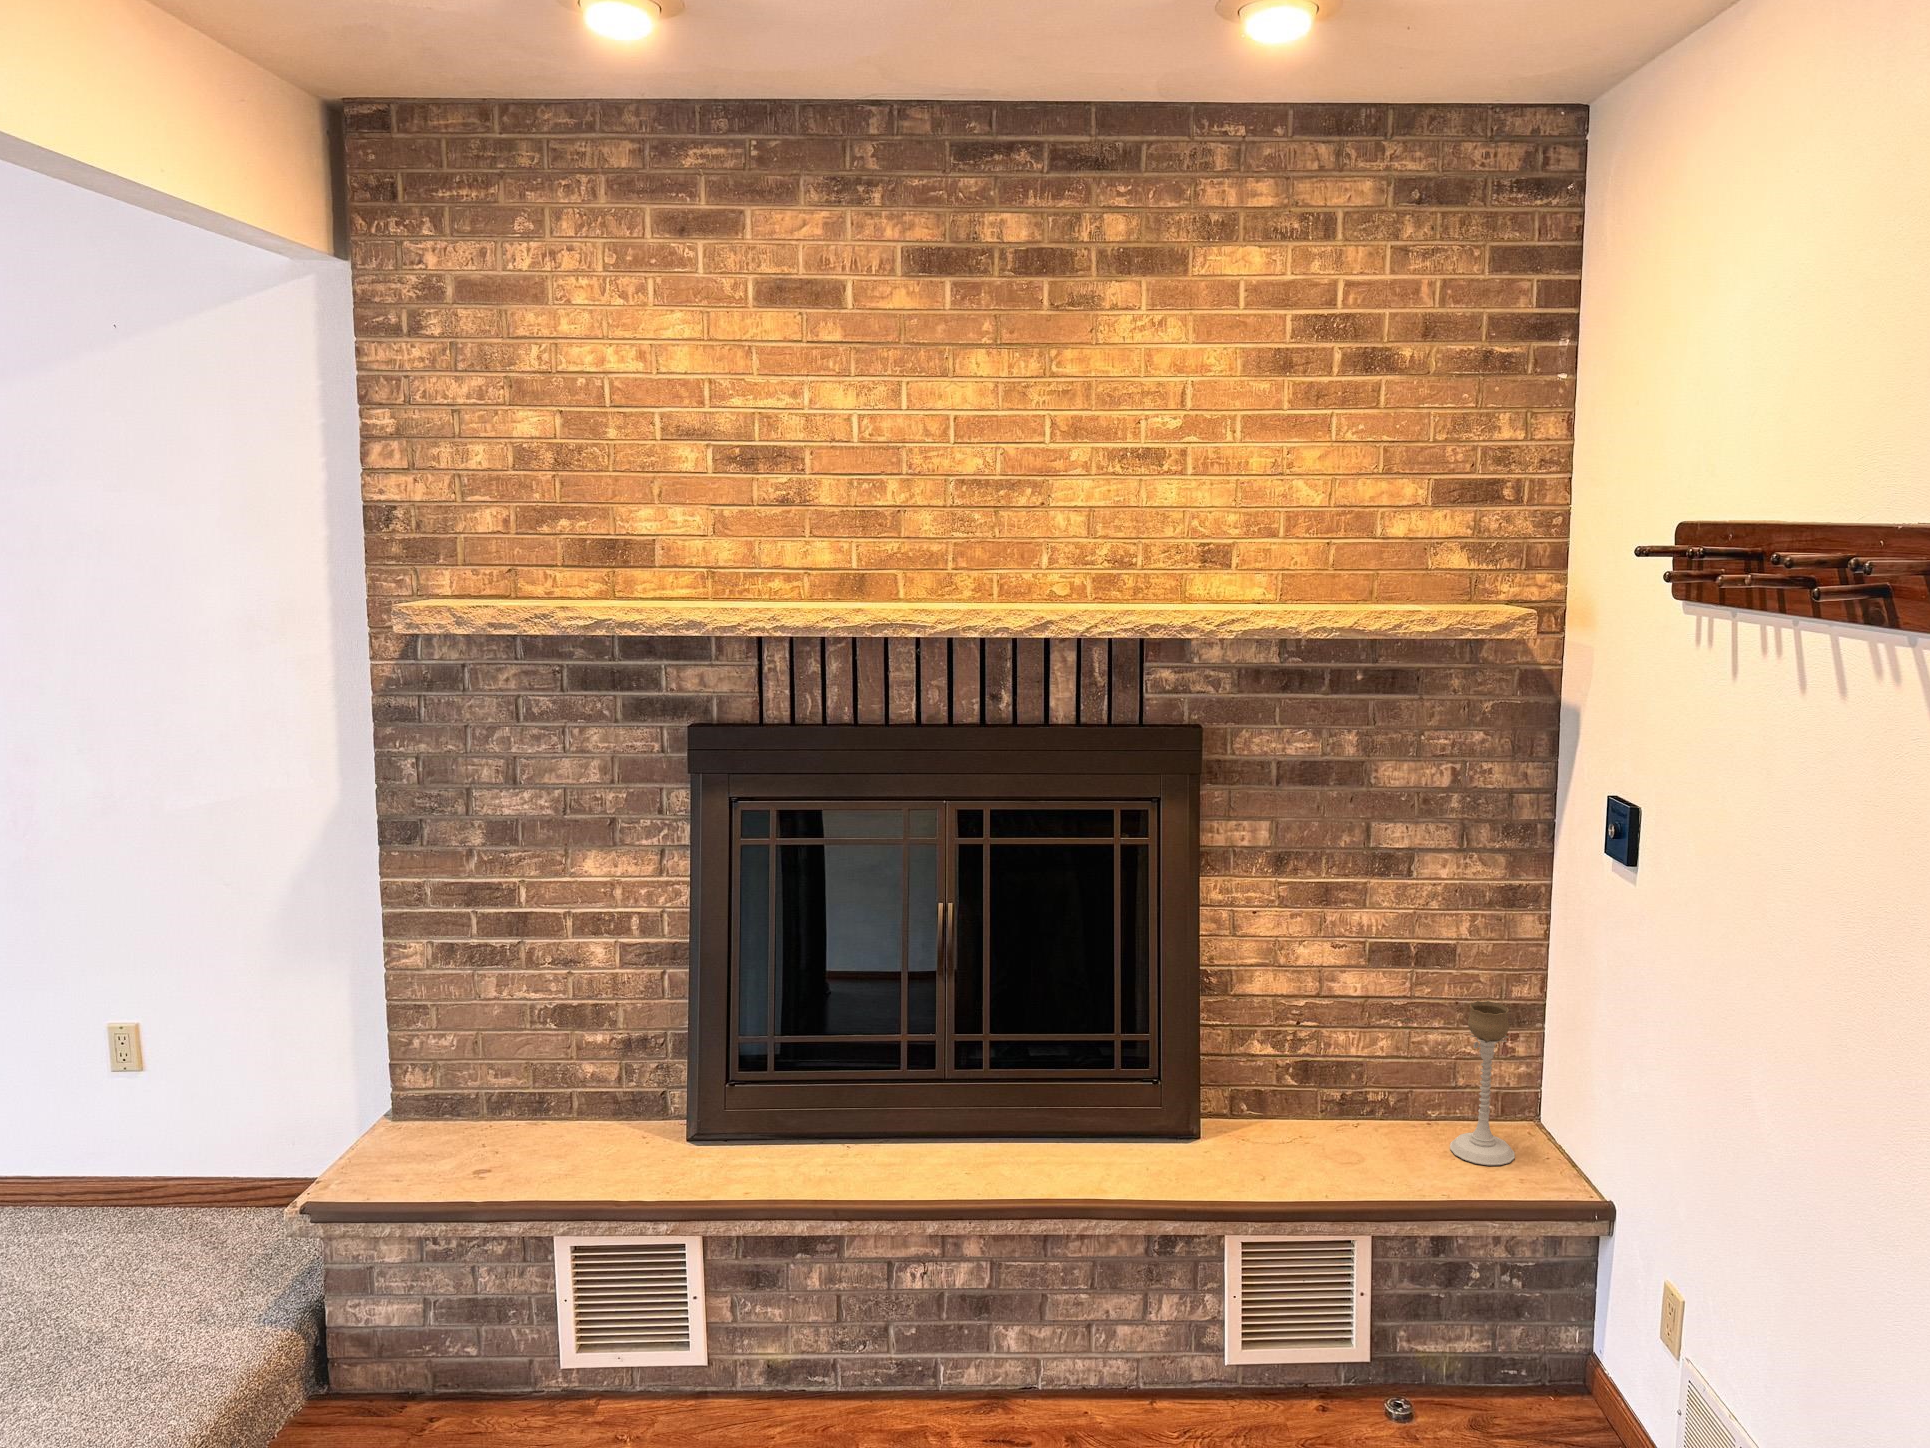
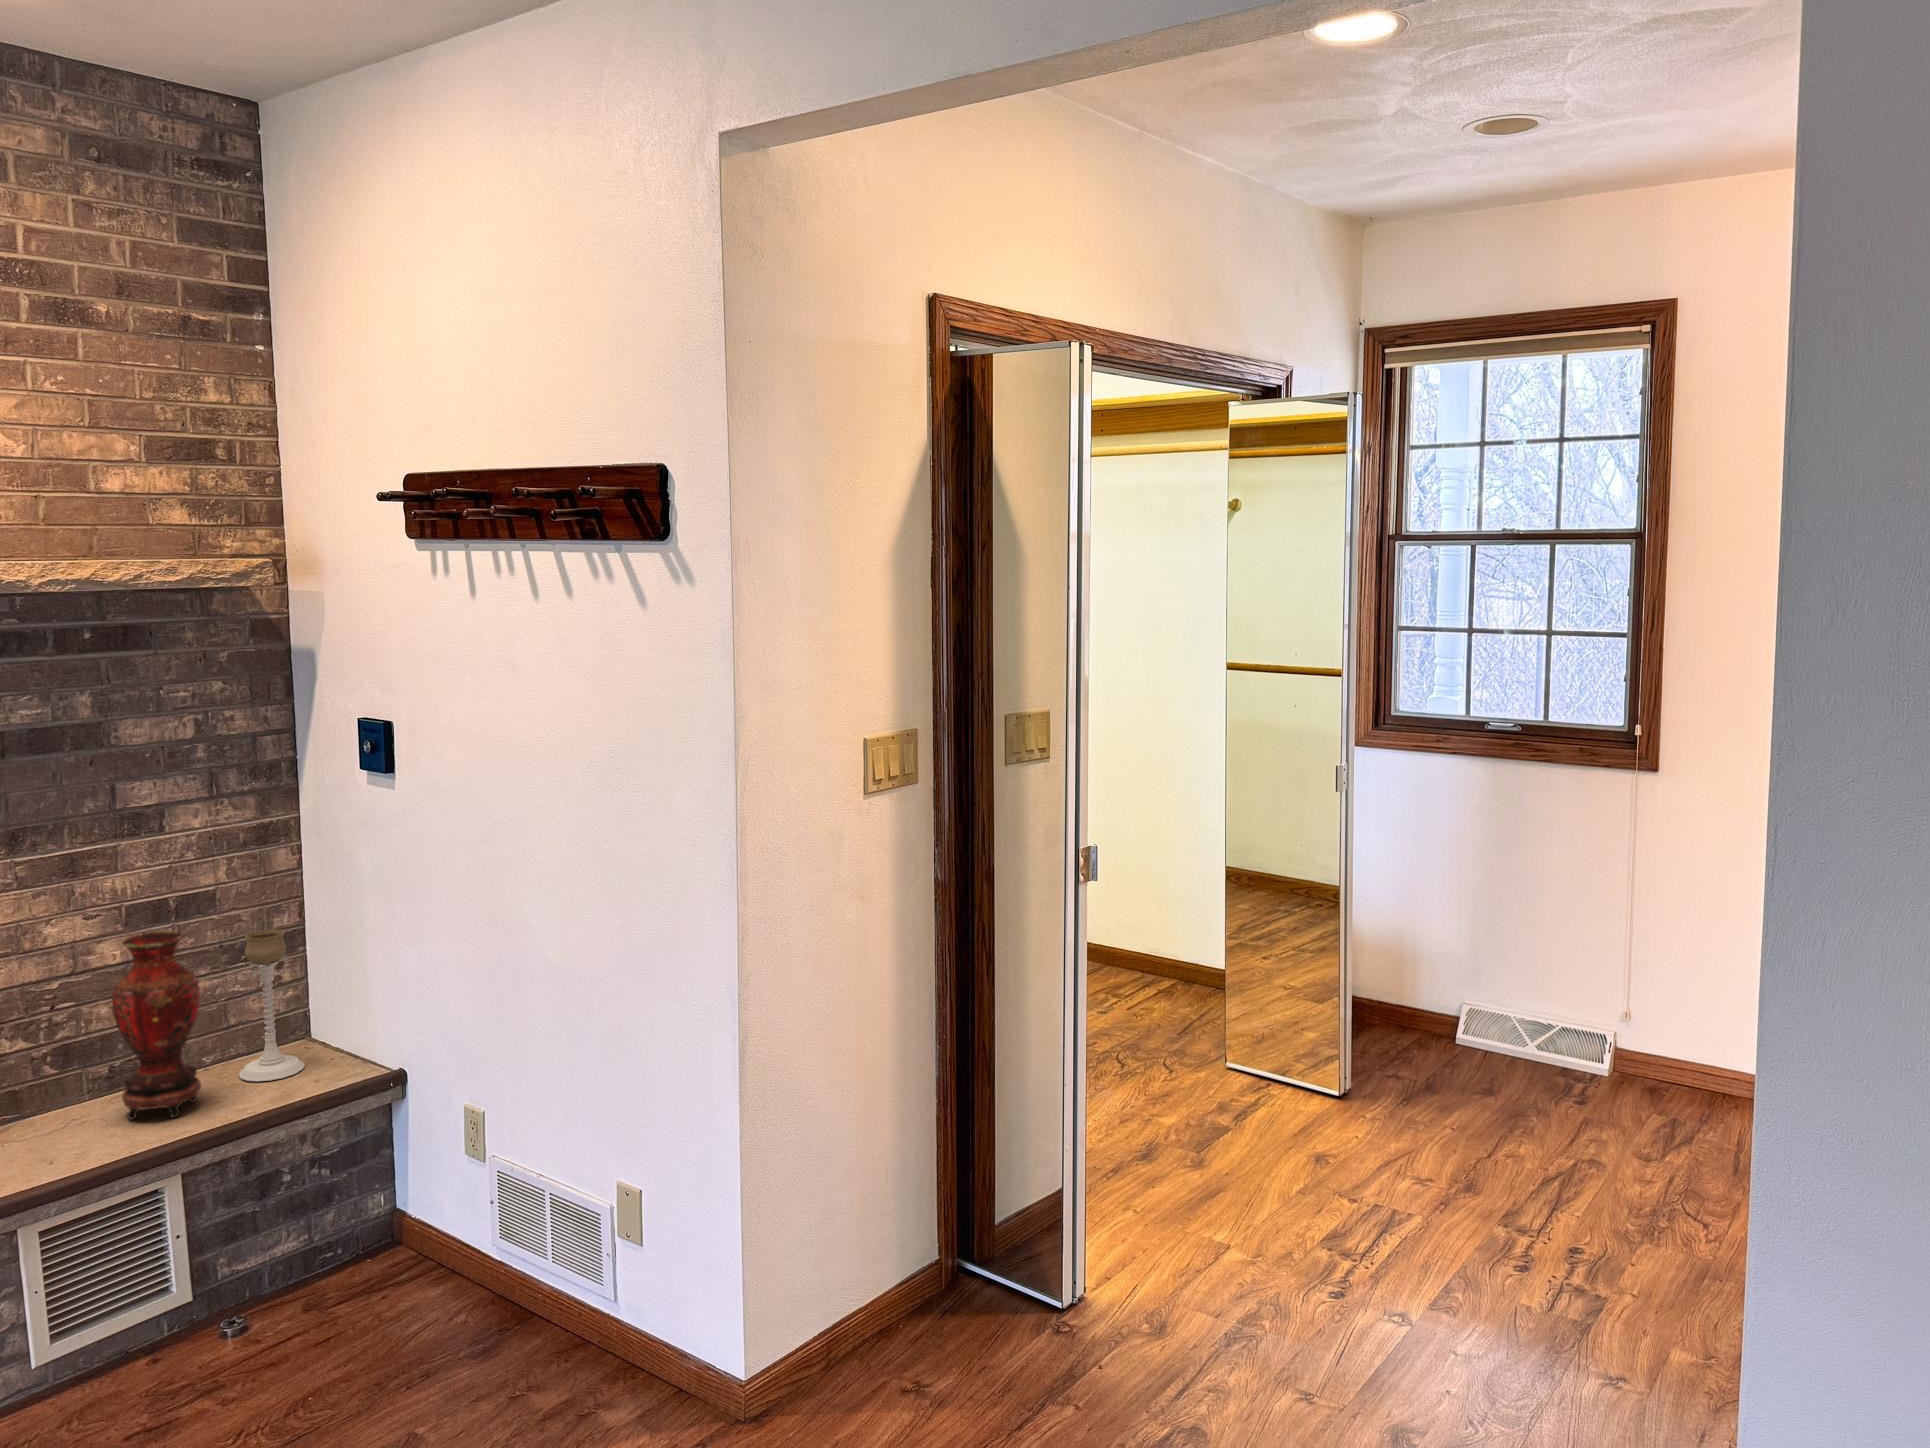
vase: none [1336,978,1414,1171] -> present [111,931,201,1120]

